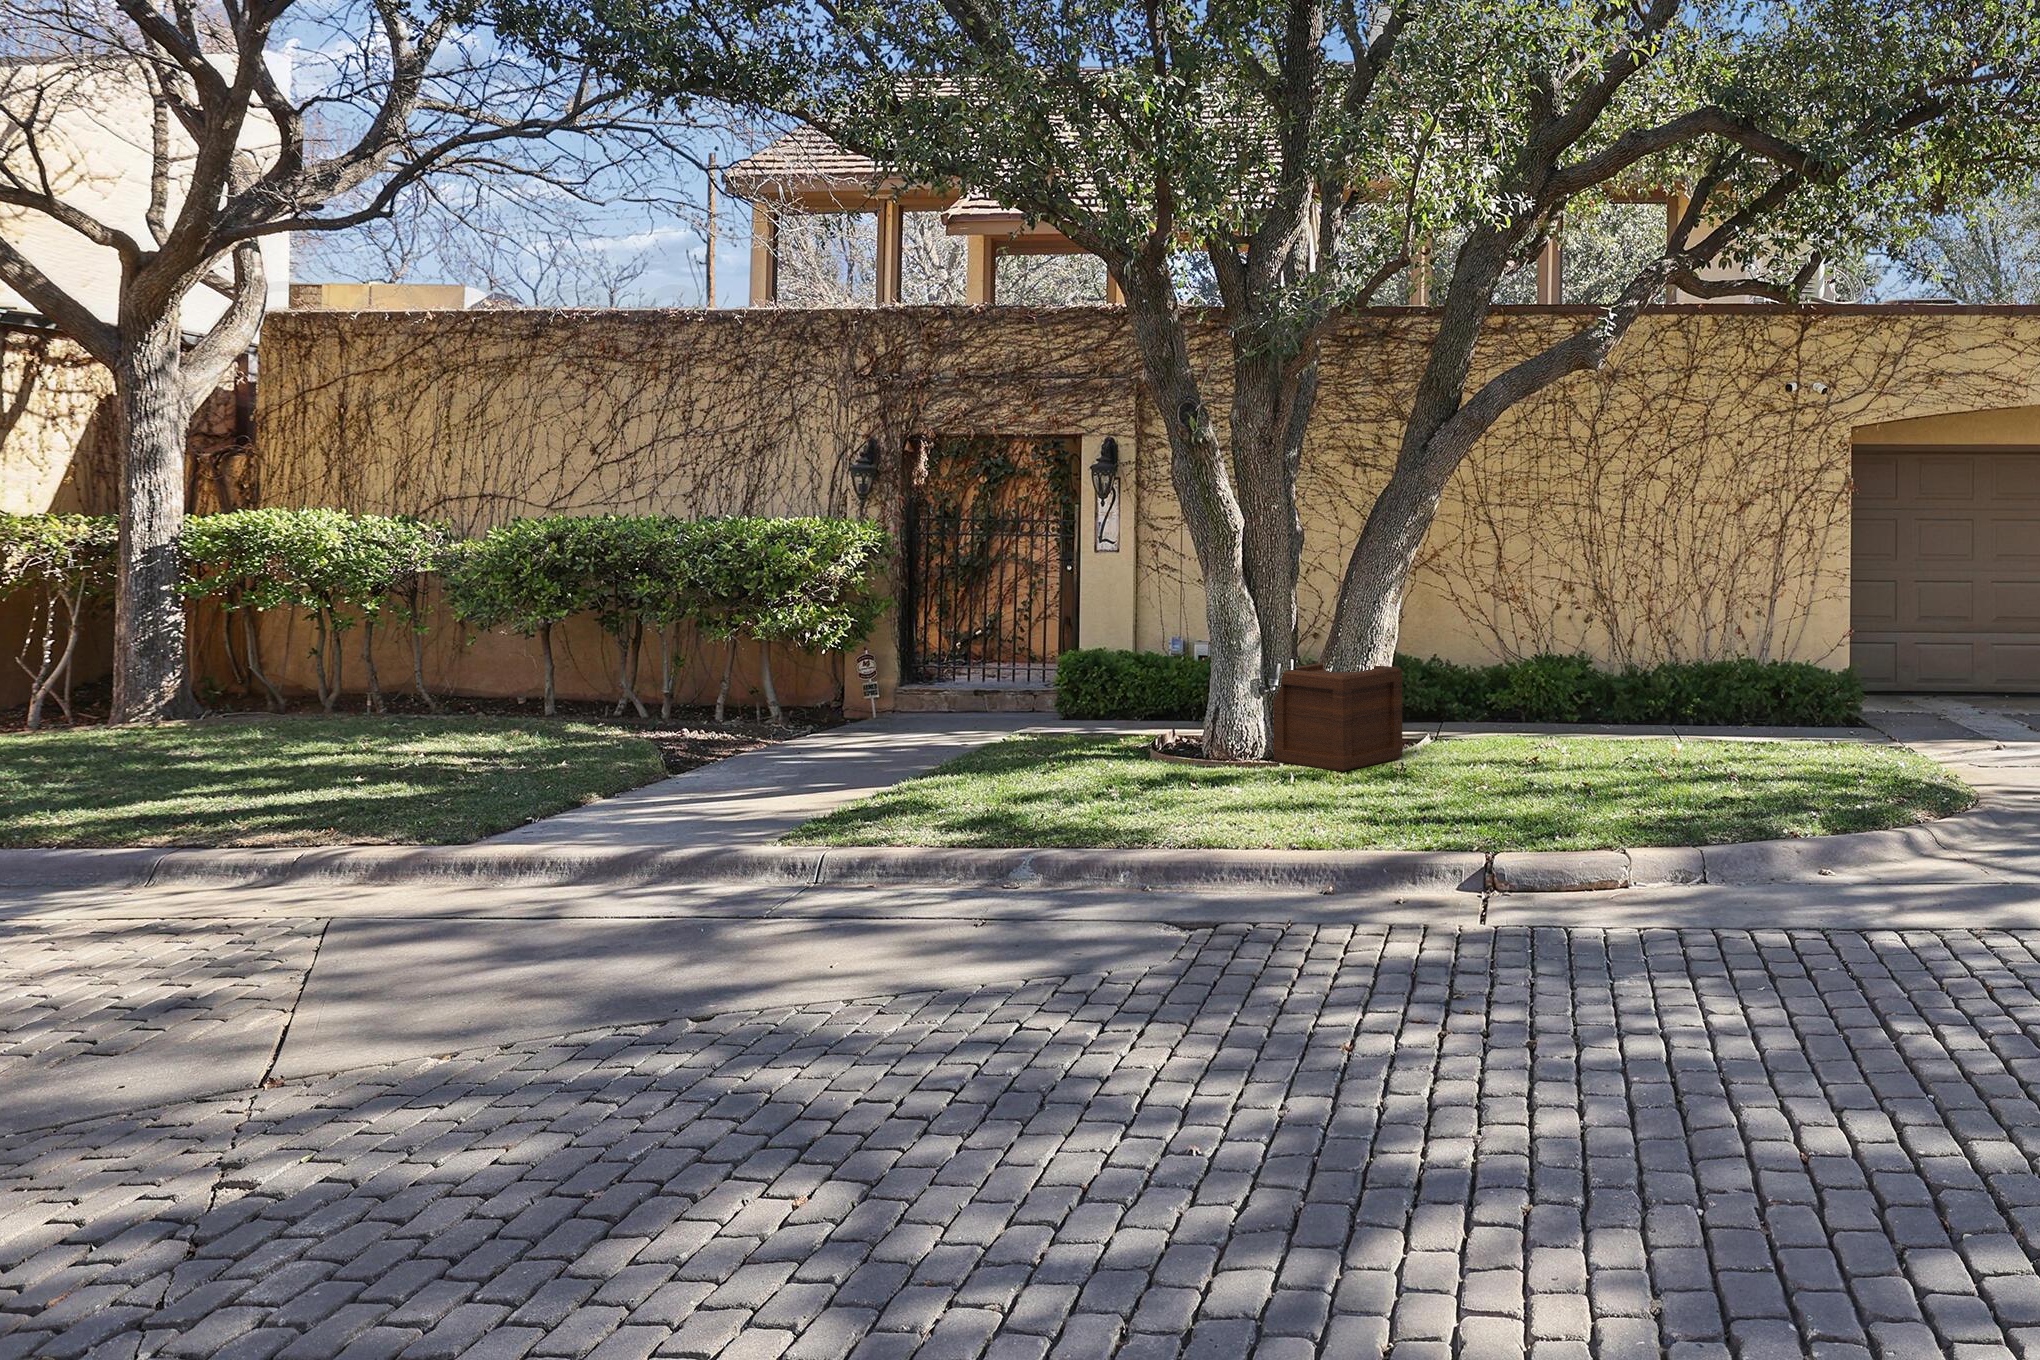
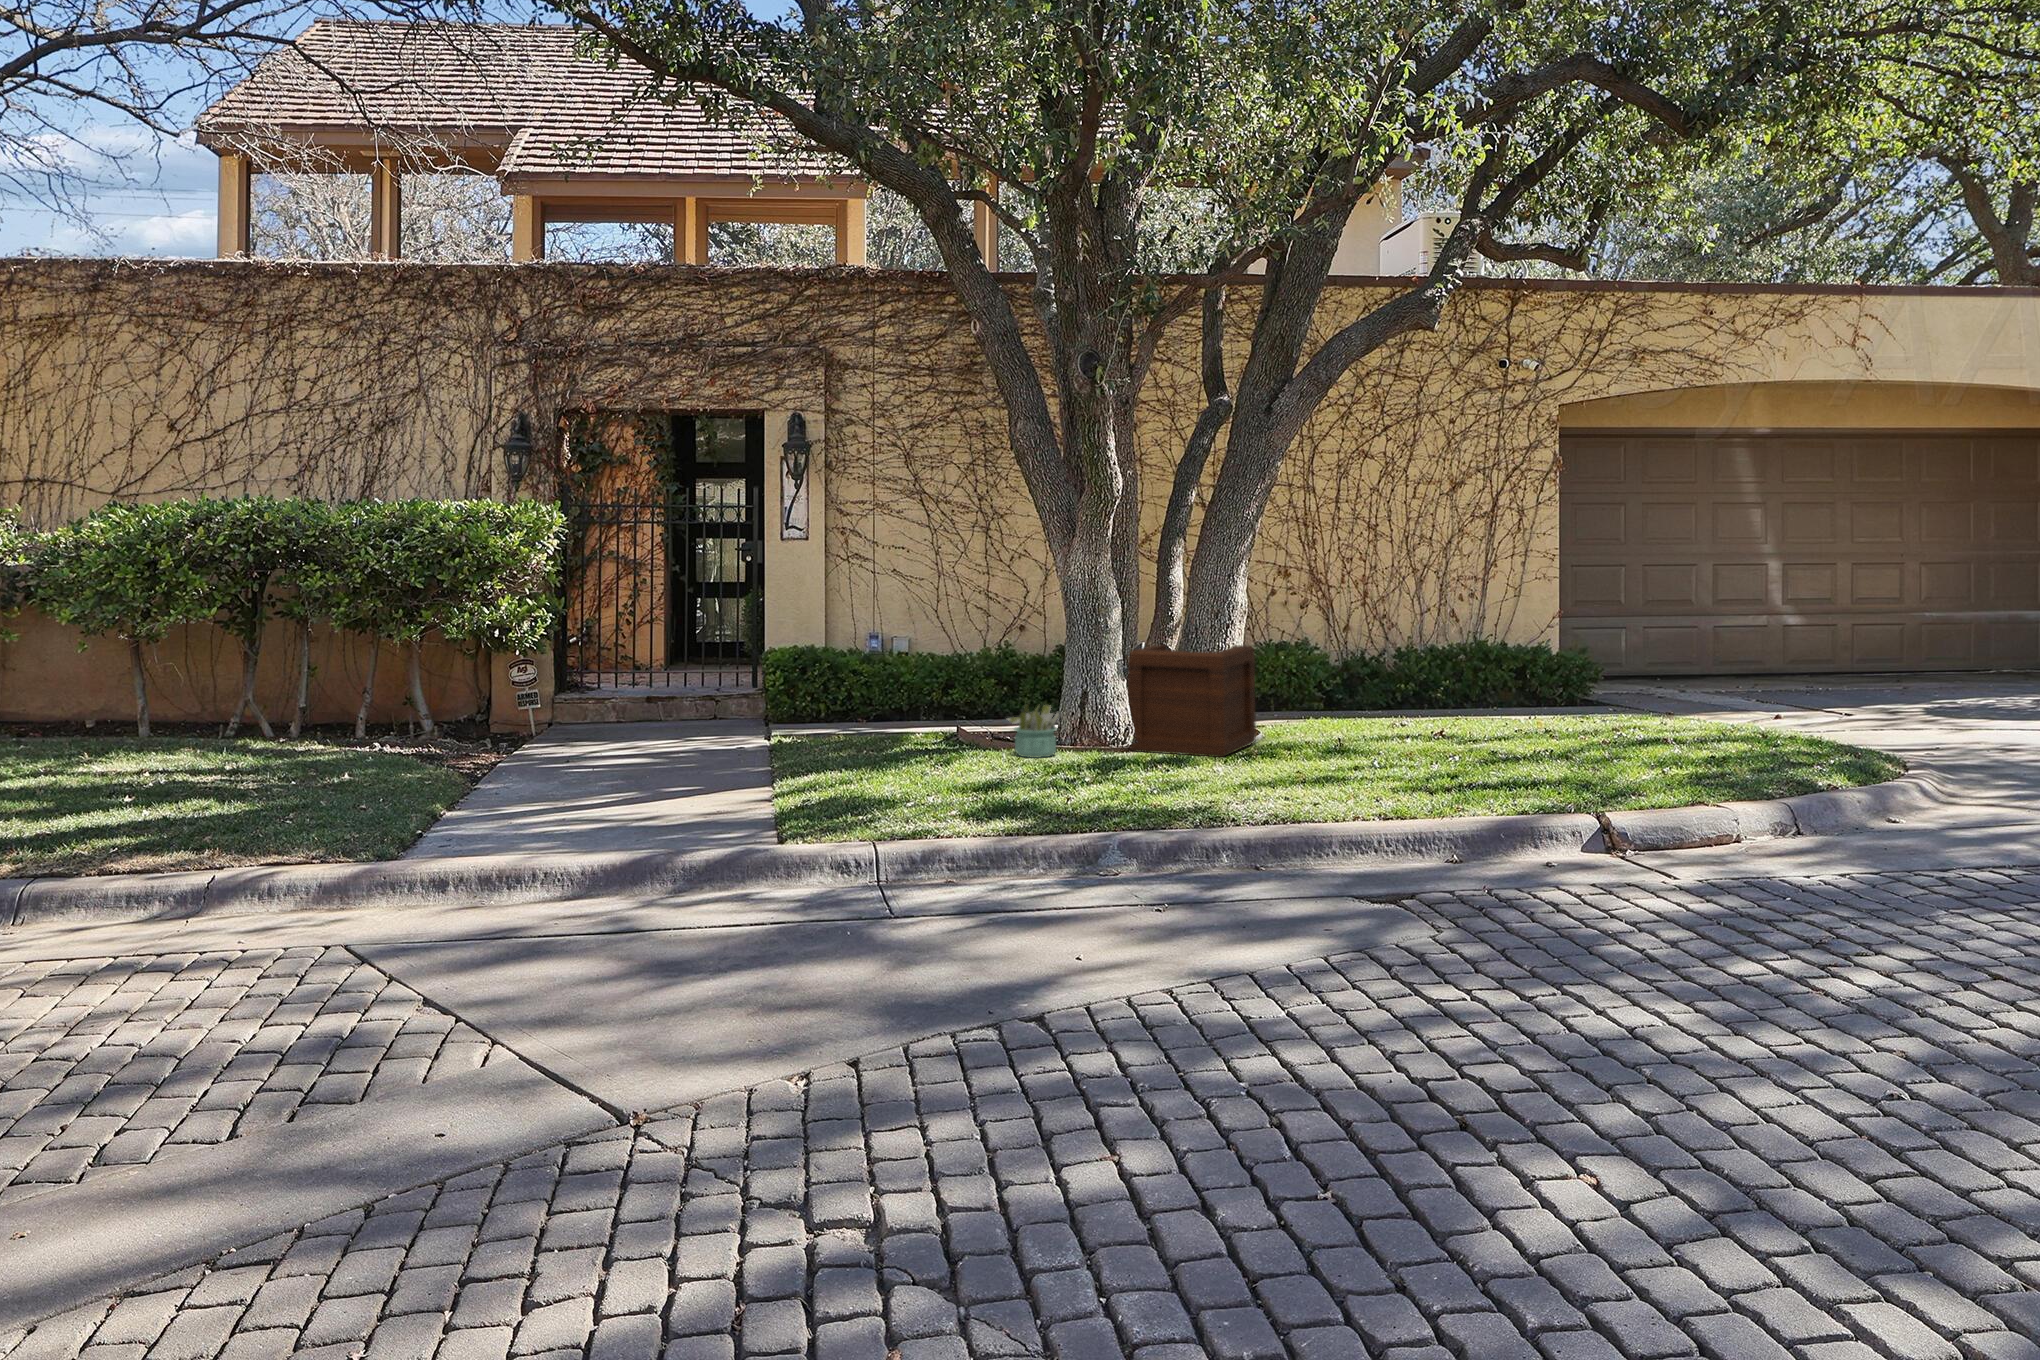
decorative plant: none [1164,716,1209,765] -> present [1008,704,1059,758]

